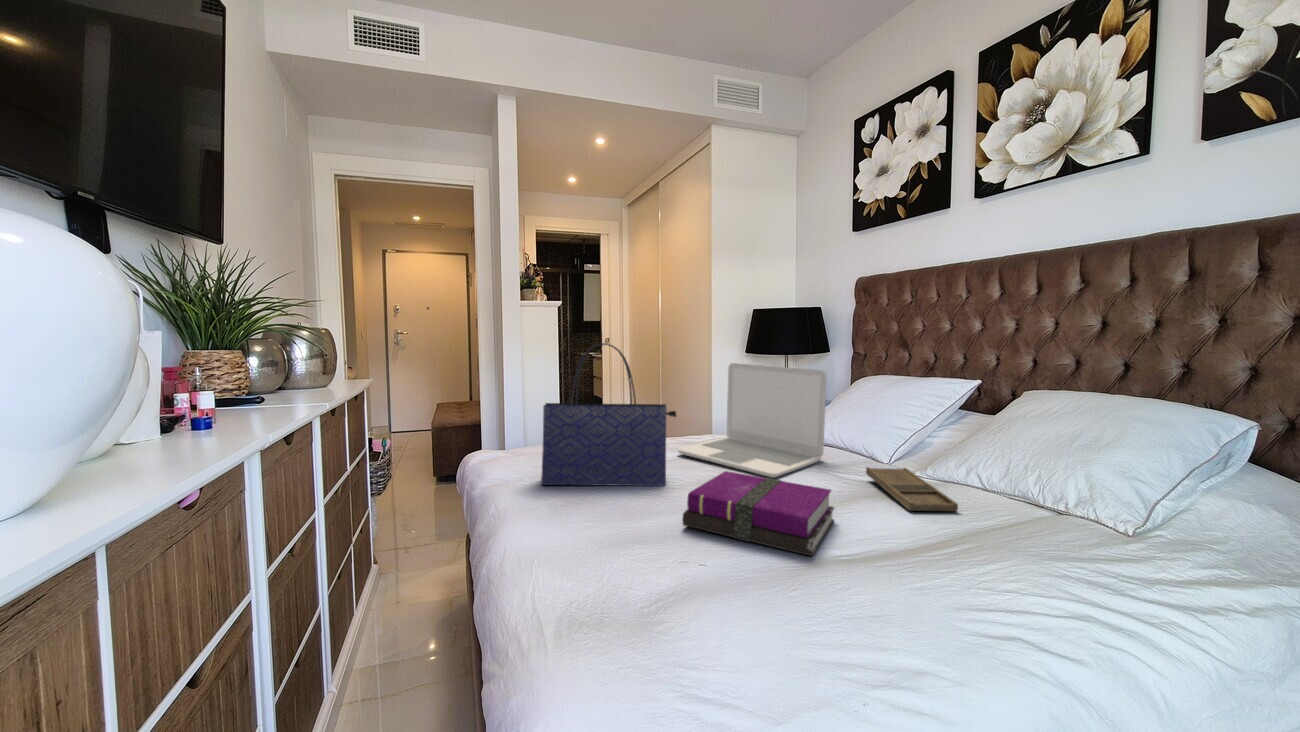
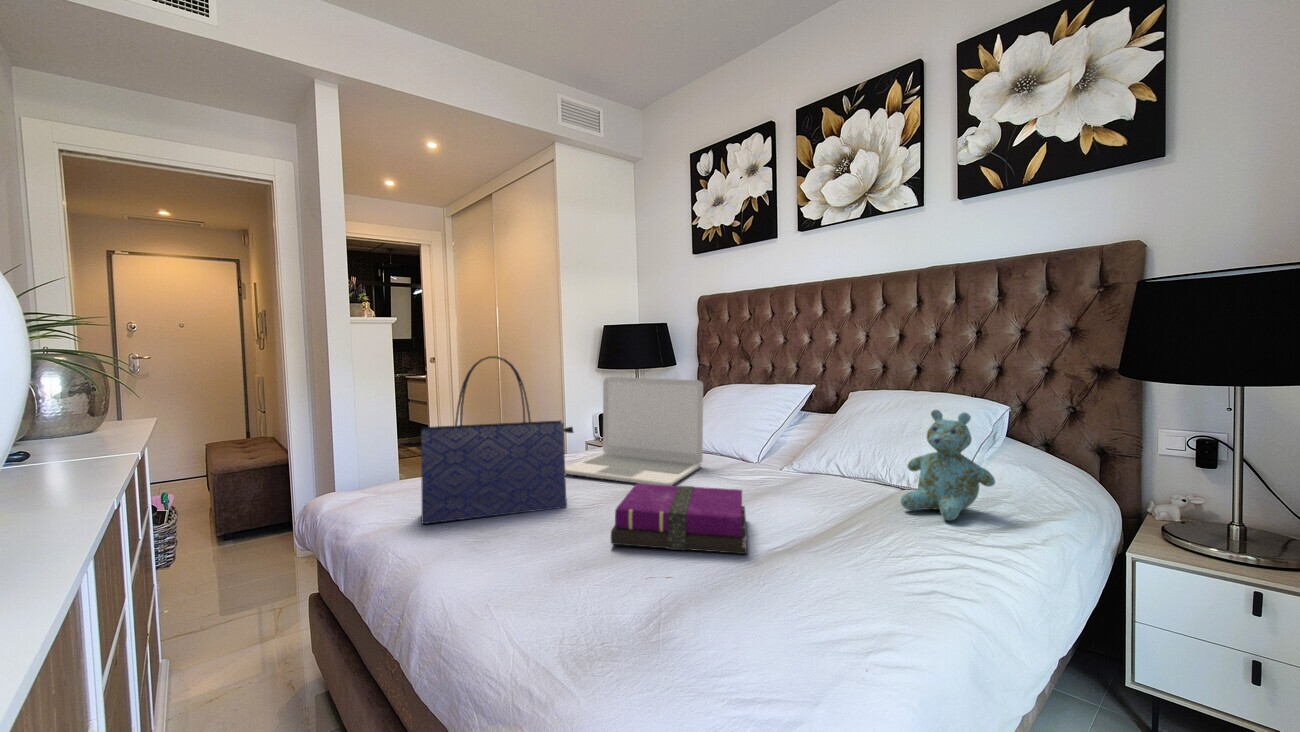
stuffed bear: none [1038,421,1179,560] -> present [901,410,995,520]
tray: present [866,467,958,511] -> none [748,465,835,502]

